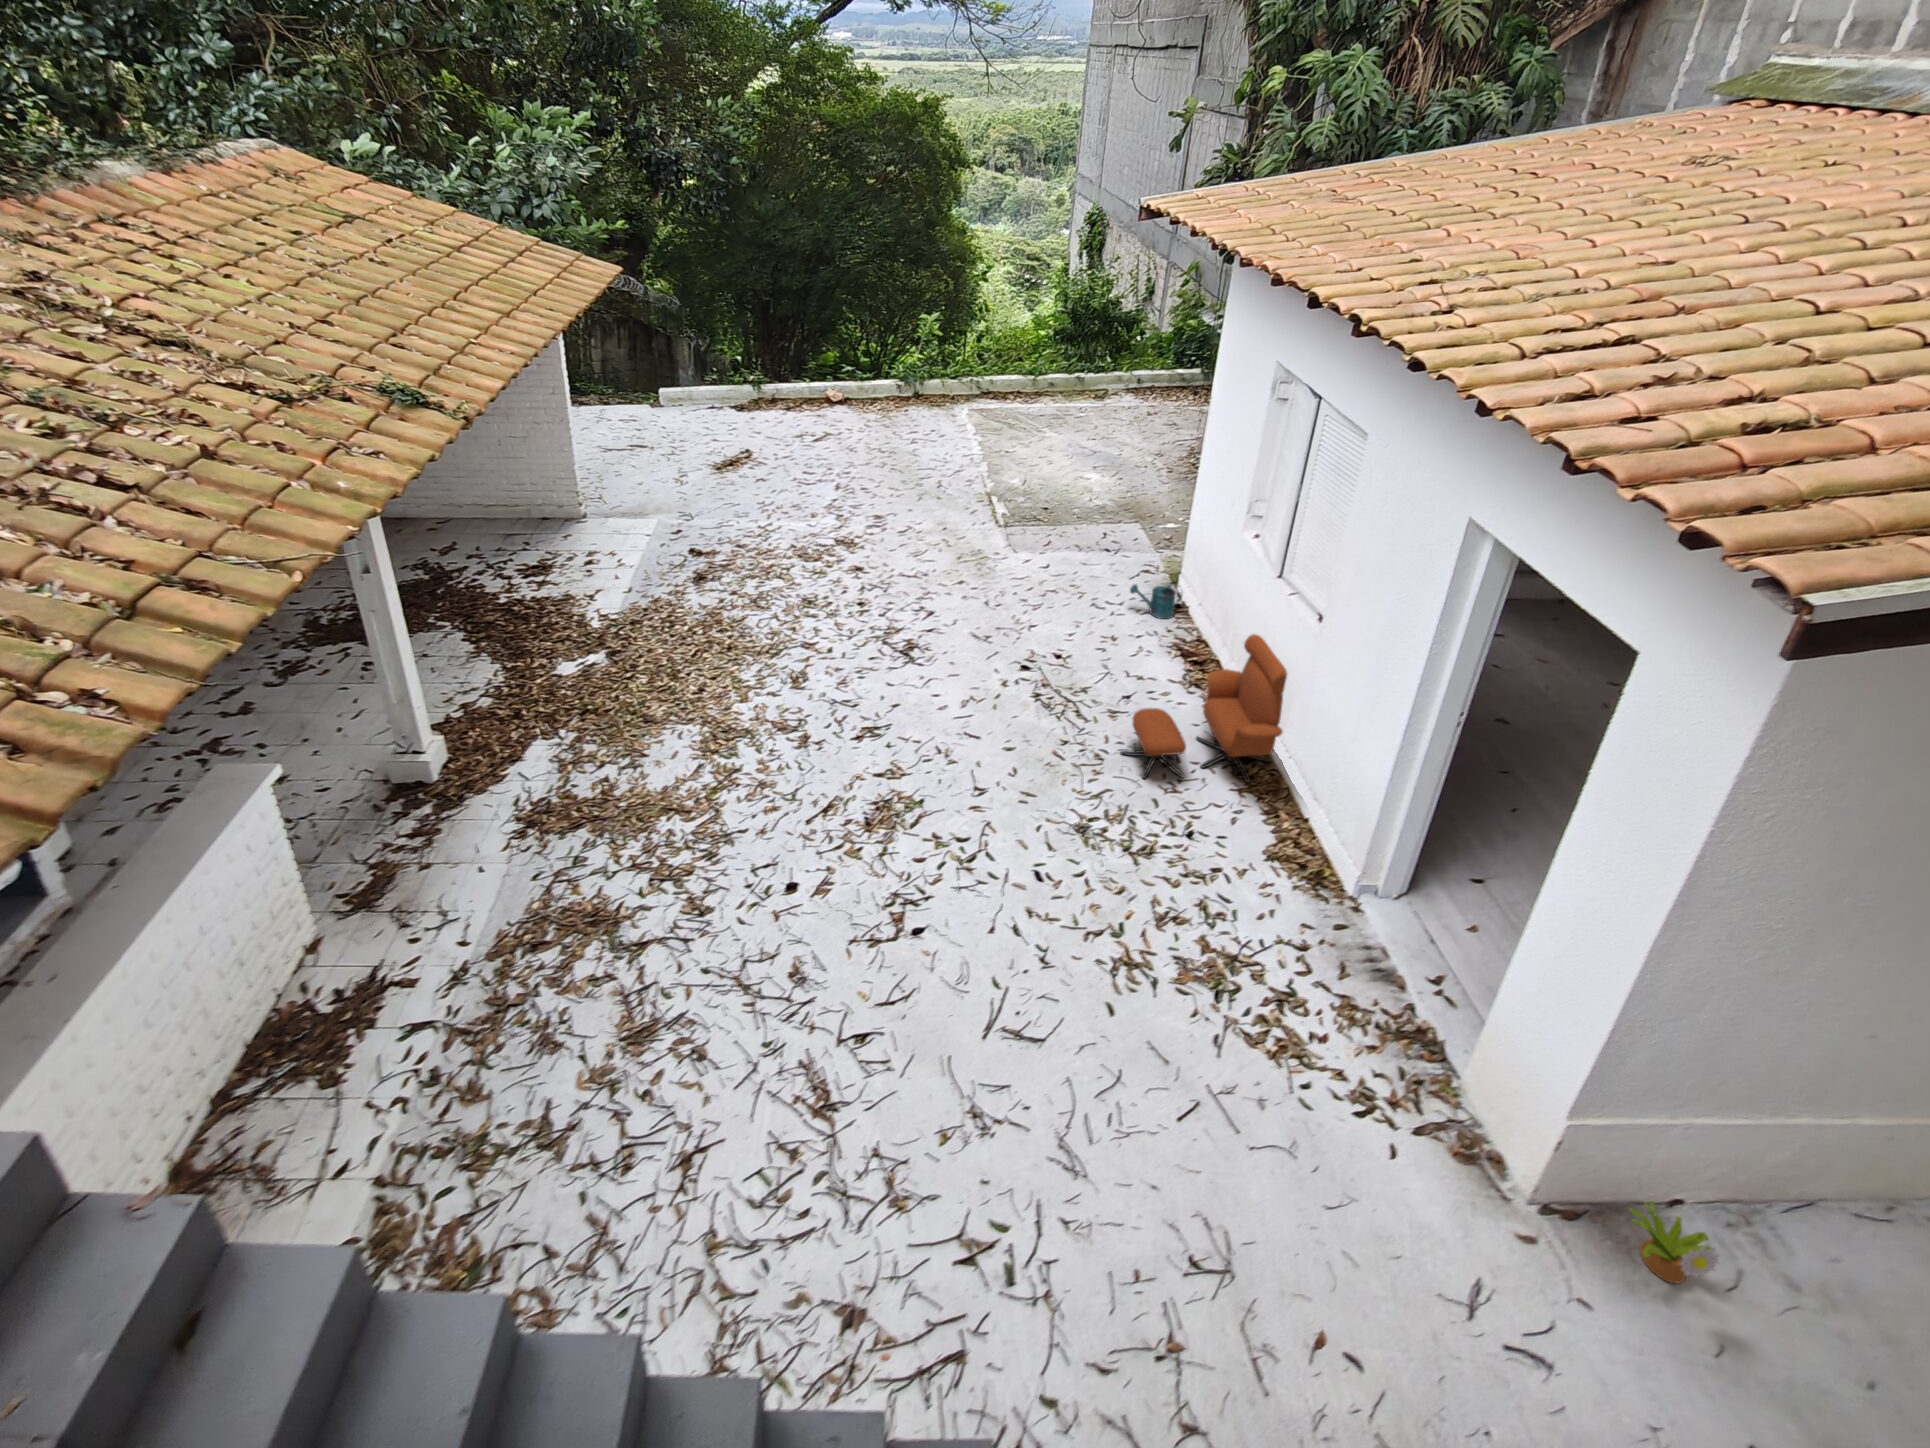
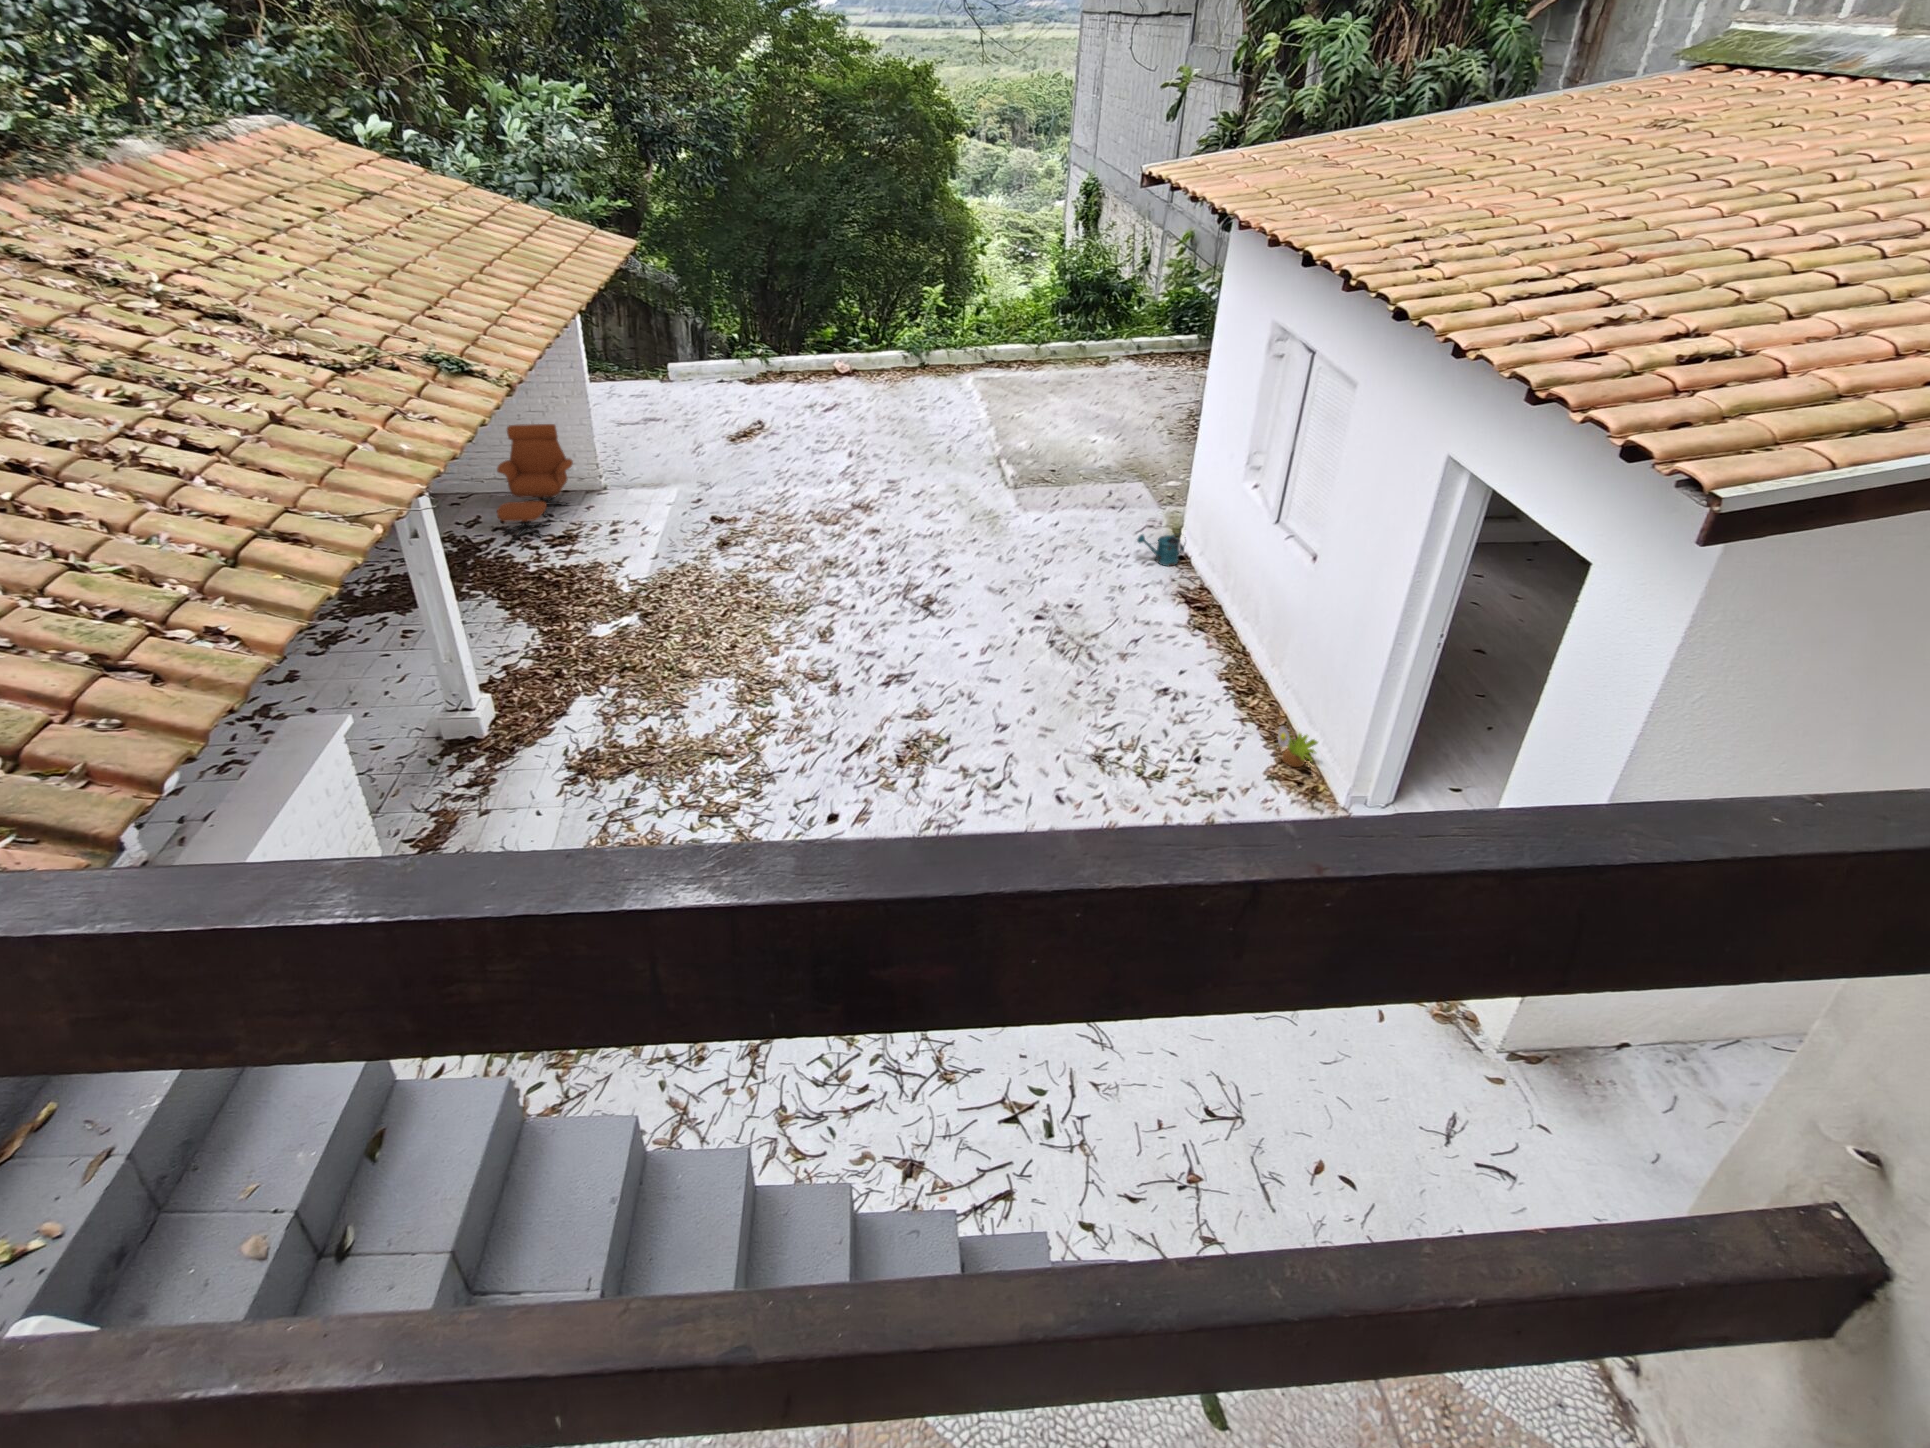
lounge chair: present [1120,634,1287,782] -> present [497,424,573,542]
decorative plant: present [1629,1201,1719,1284] -> present [1278,726,1318,767]

